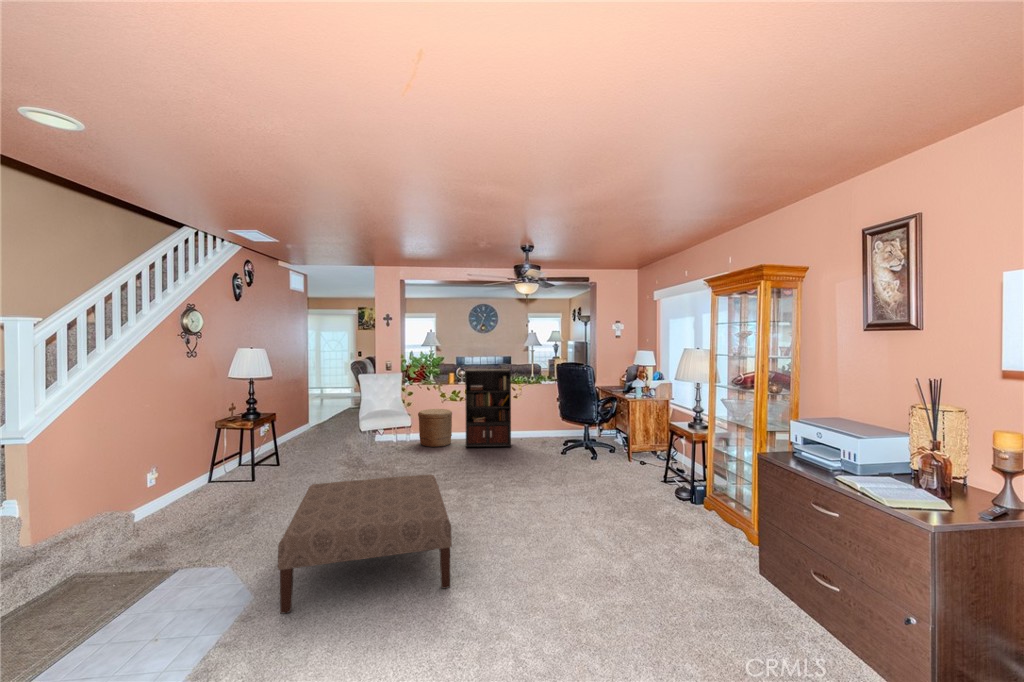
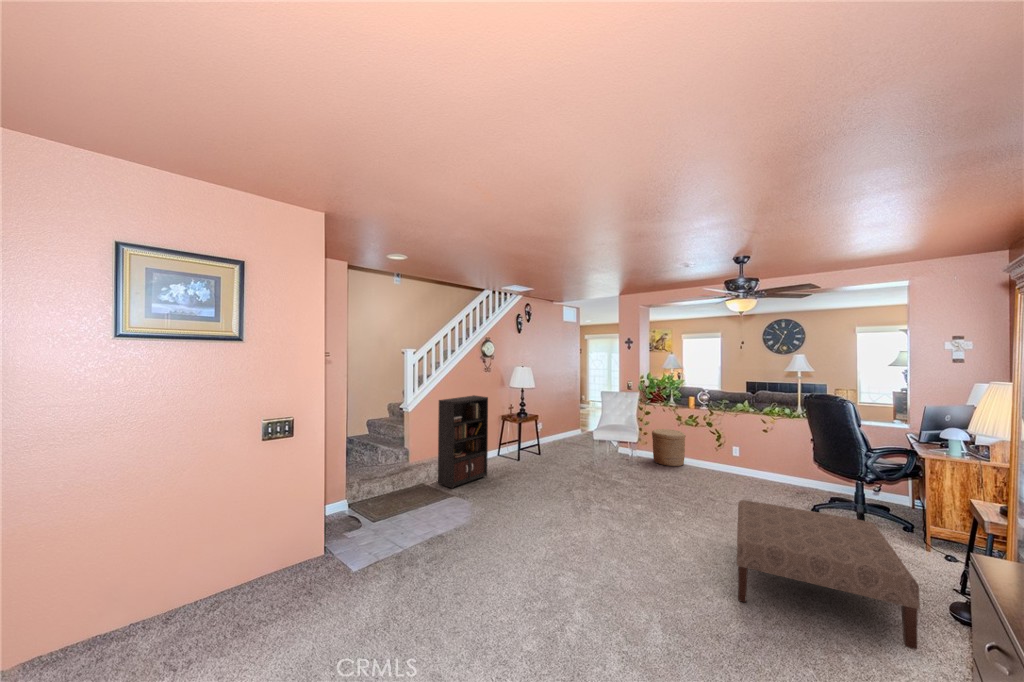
bookcase: present [465,369,511,447] -> present [438,395,488,488]
ottoman: present [278,475,452,613] -> present [737,500,920,649]

